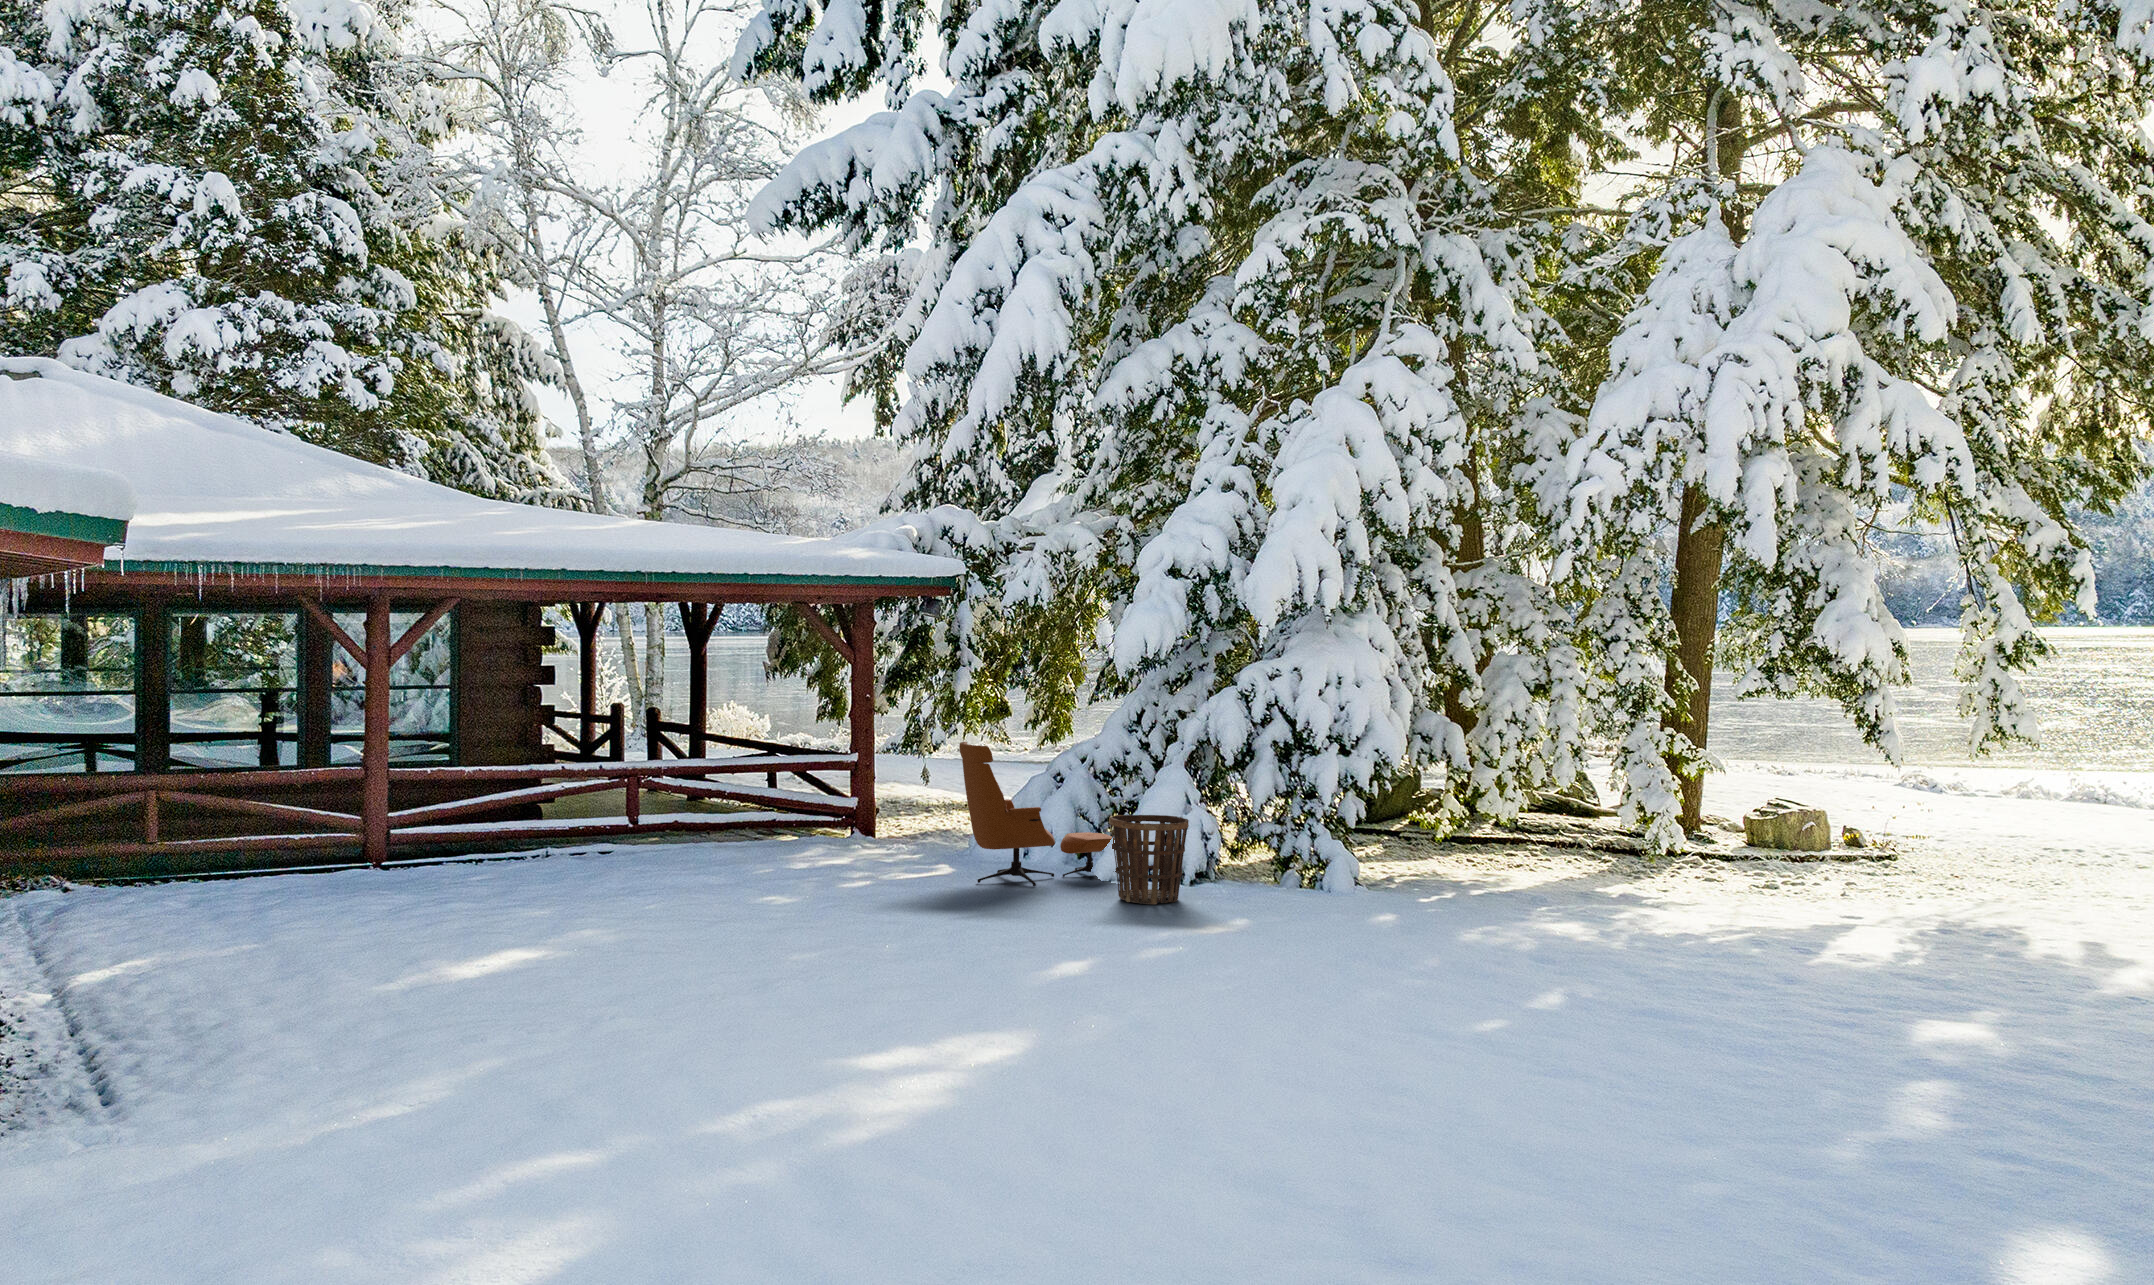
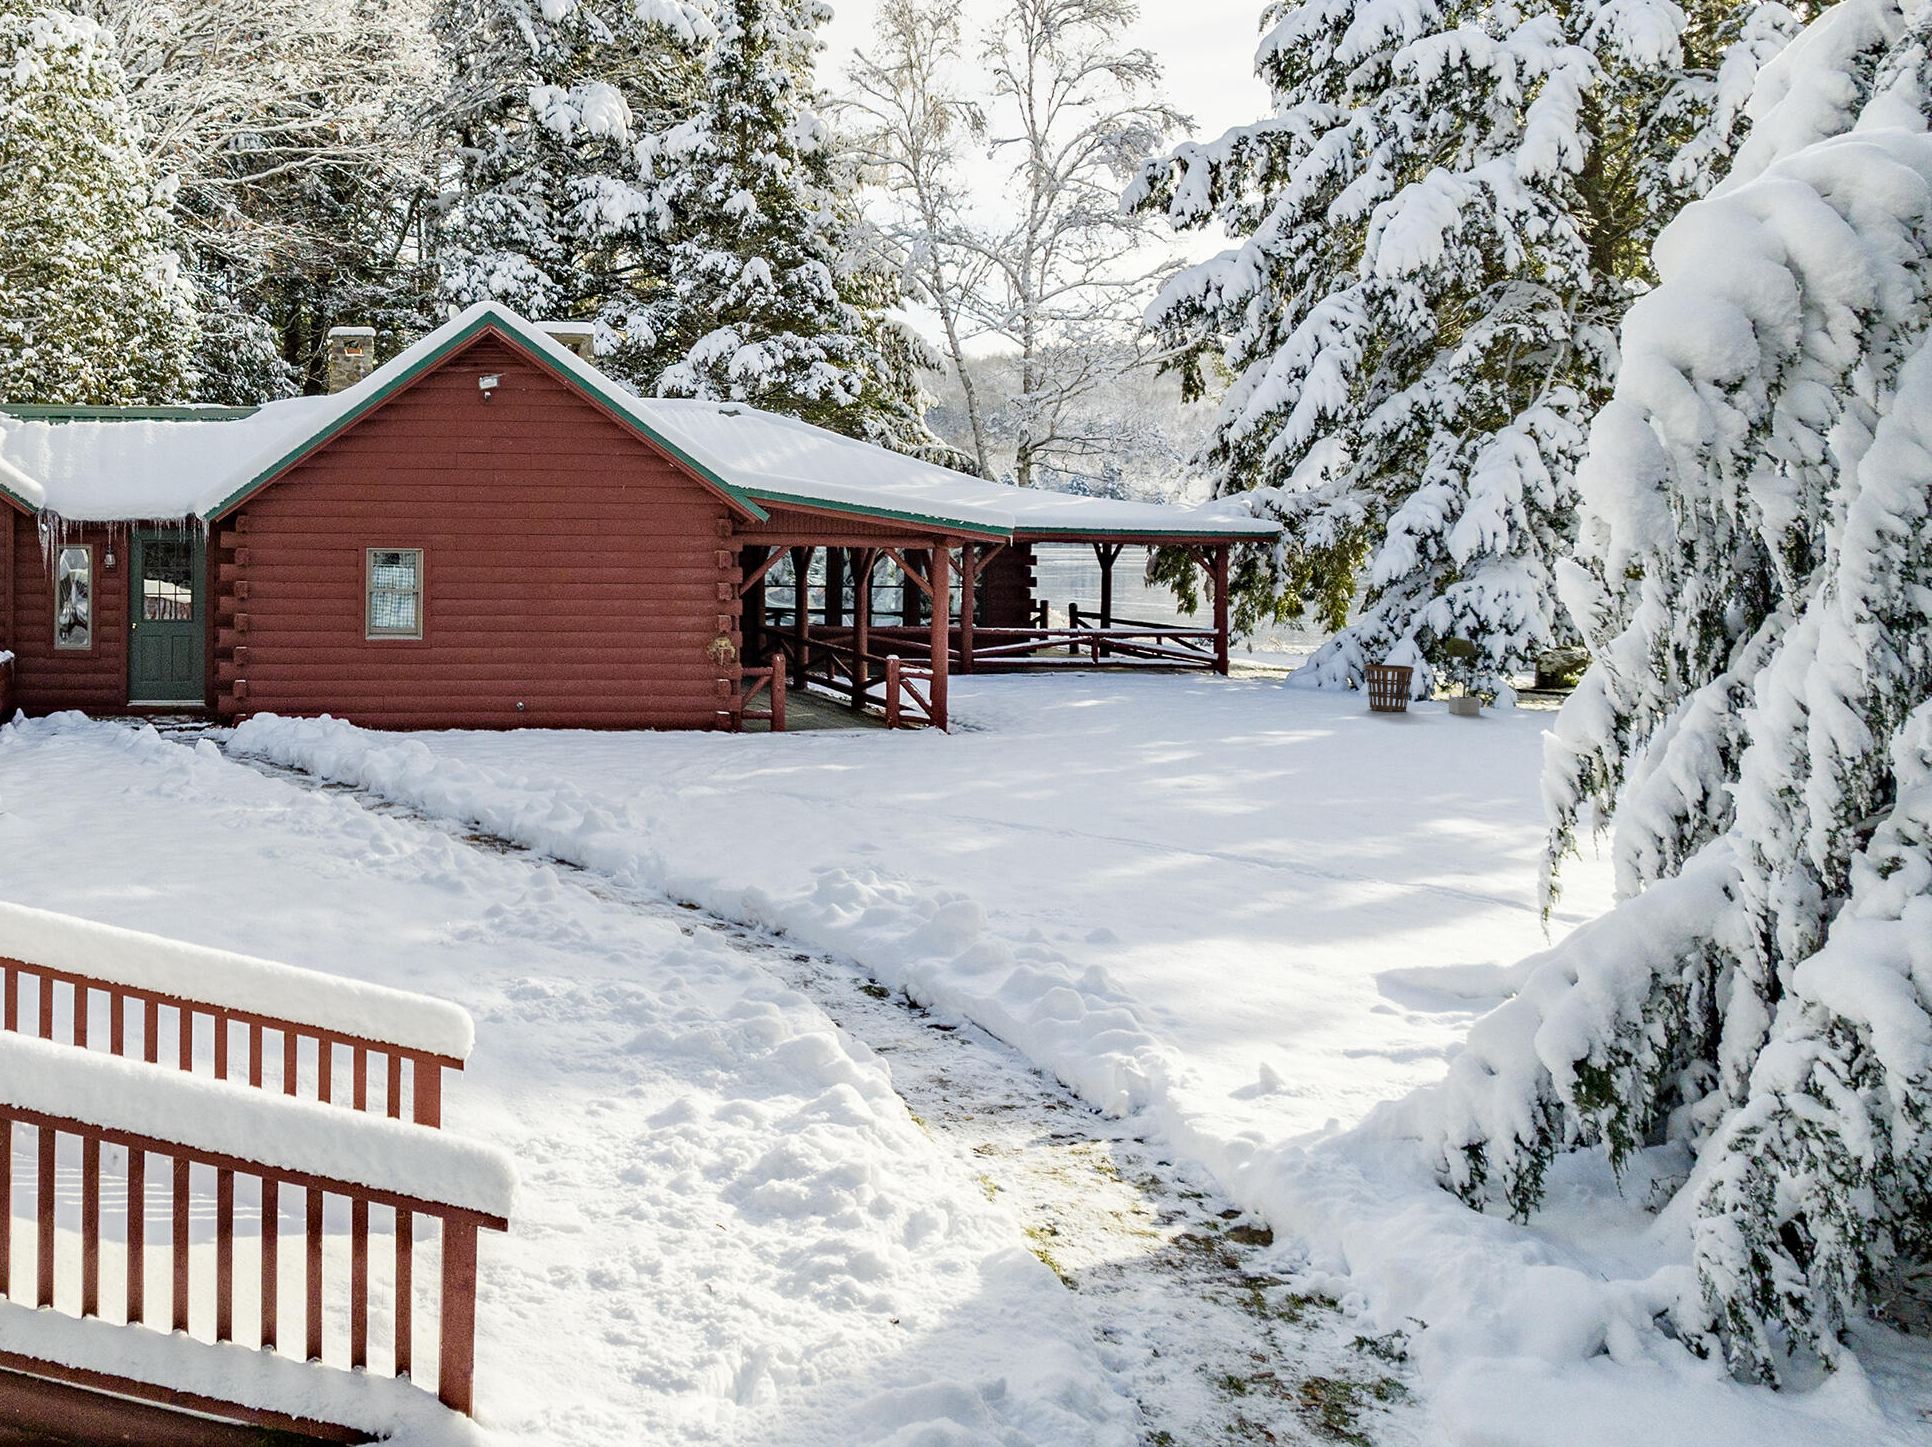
lounge chair: present [959,742,1112,886] -> none [1274,623,1374,703]
potted tree: none [1237,760,1296,905] -> present [1445,636,1480,715]

